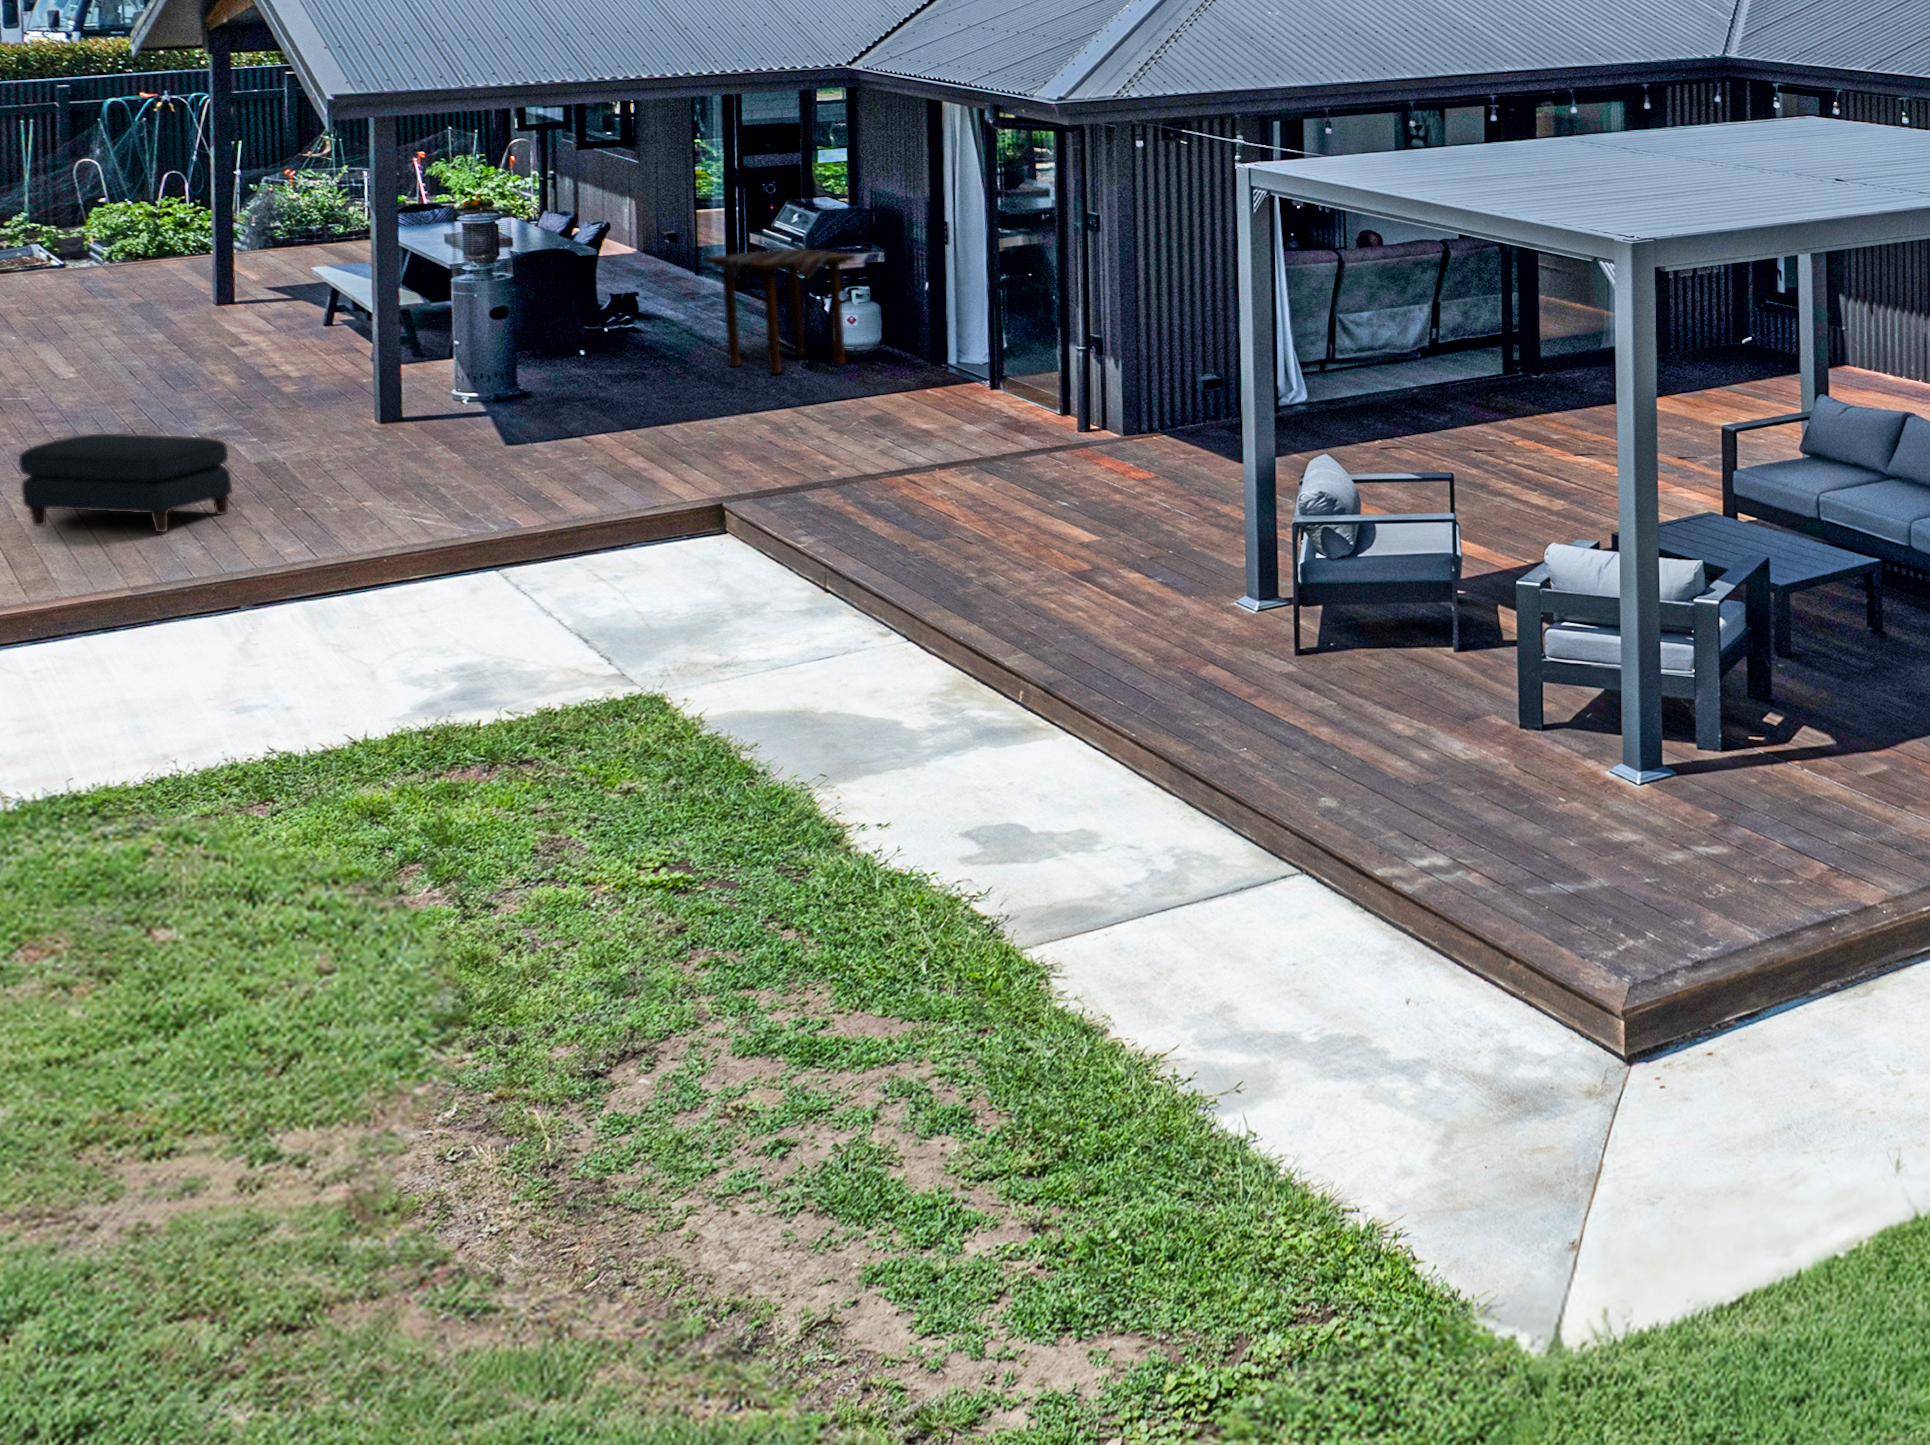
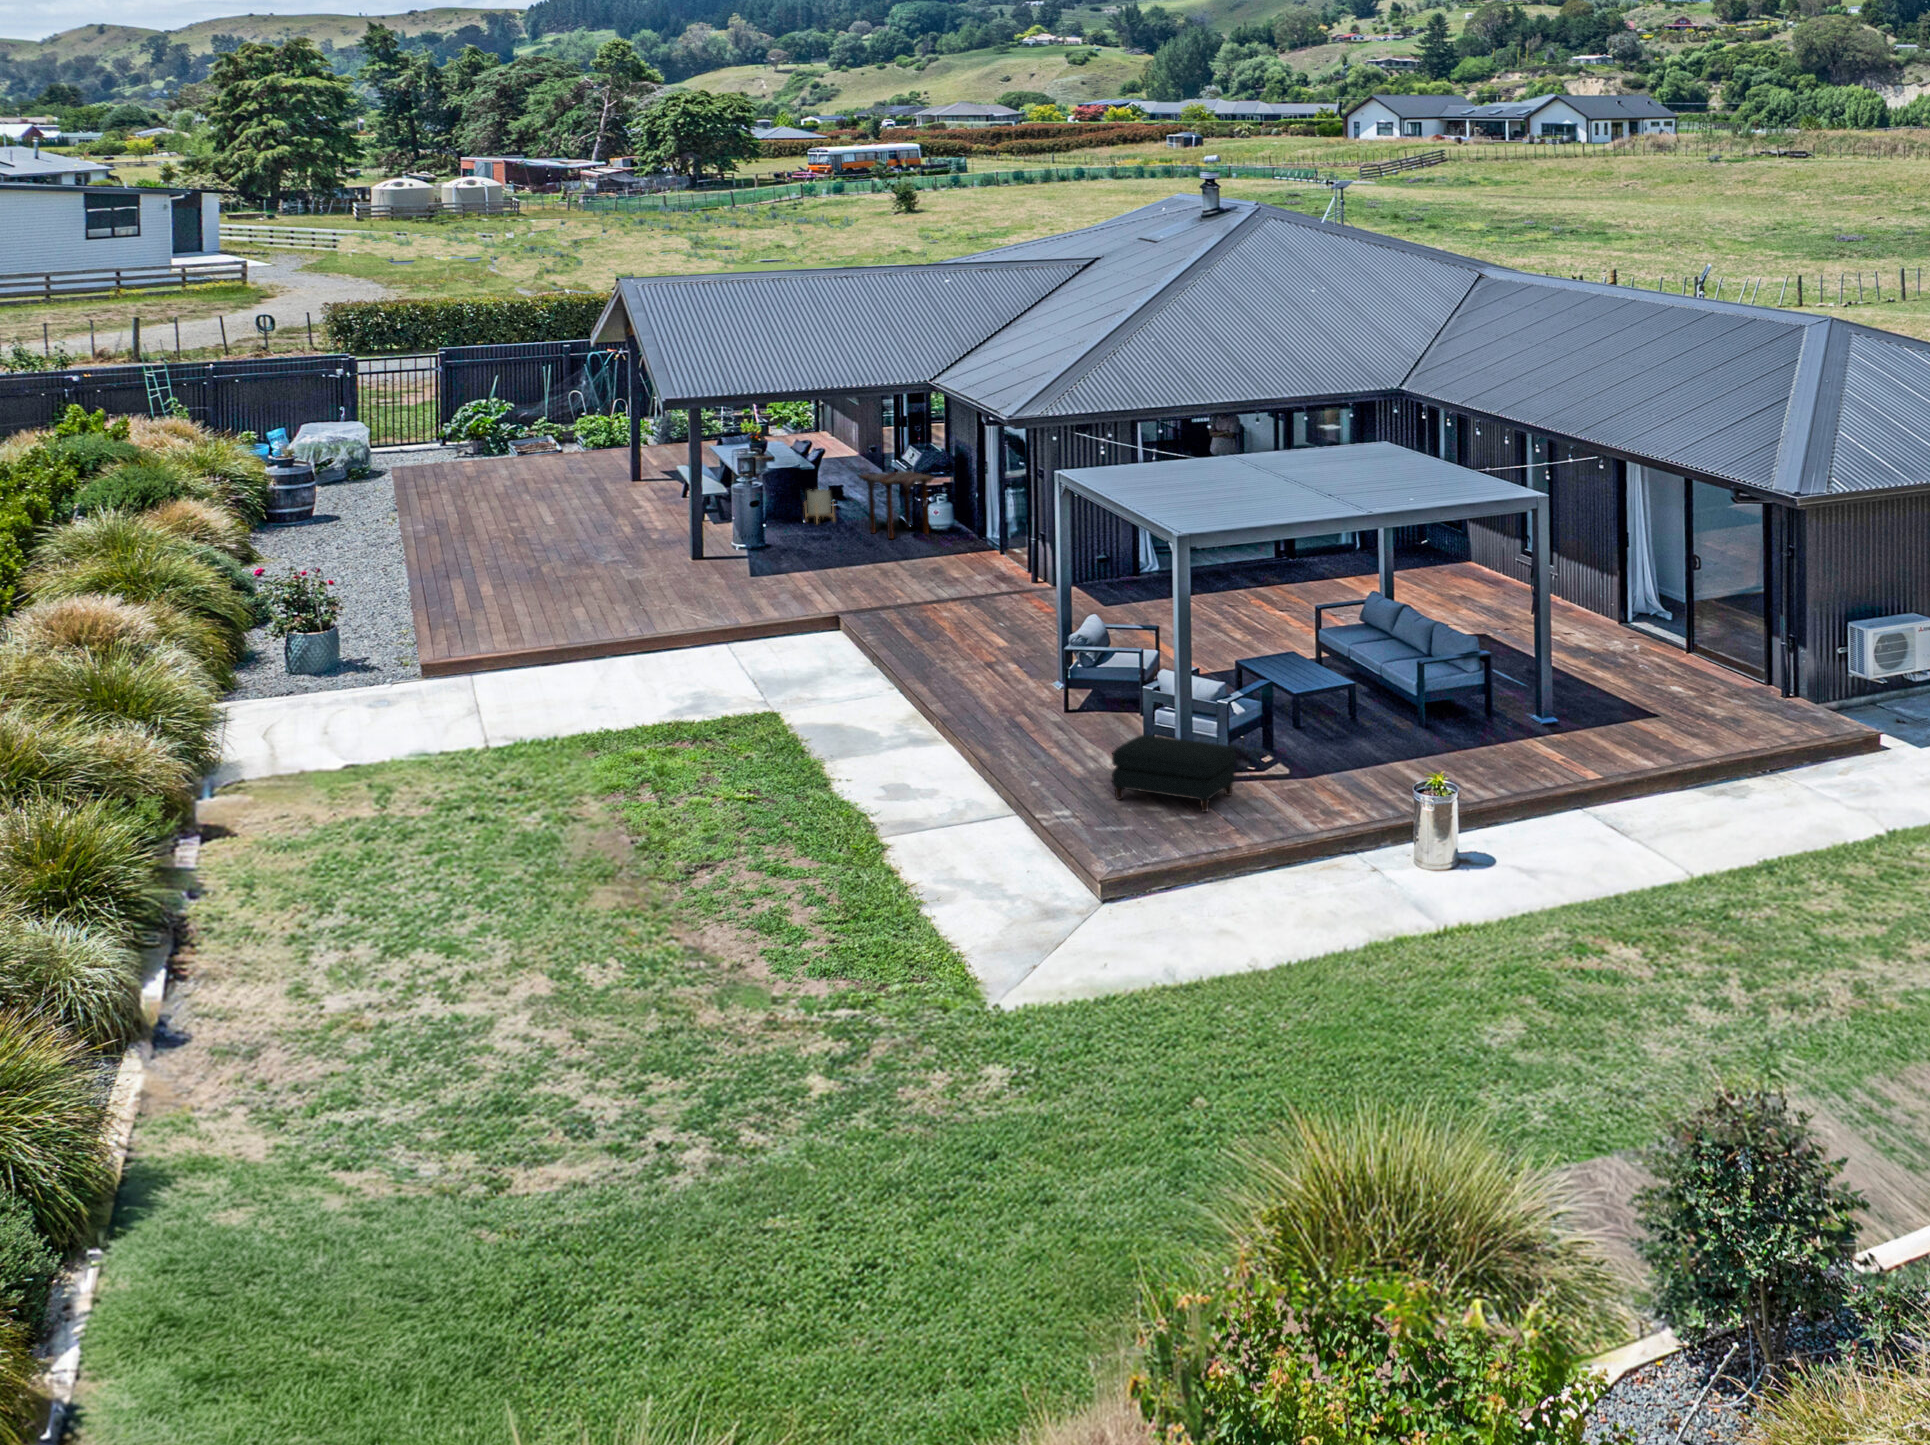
planter: none [589,291,650,357] -> present [804,489,834,520]
ottoman: present [19,434,232,532] -> present [1112,735,1236,812]

